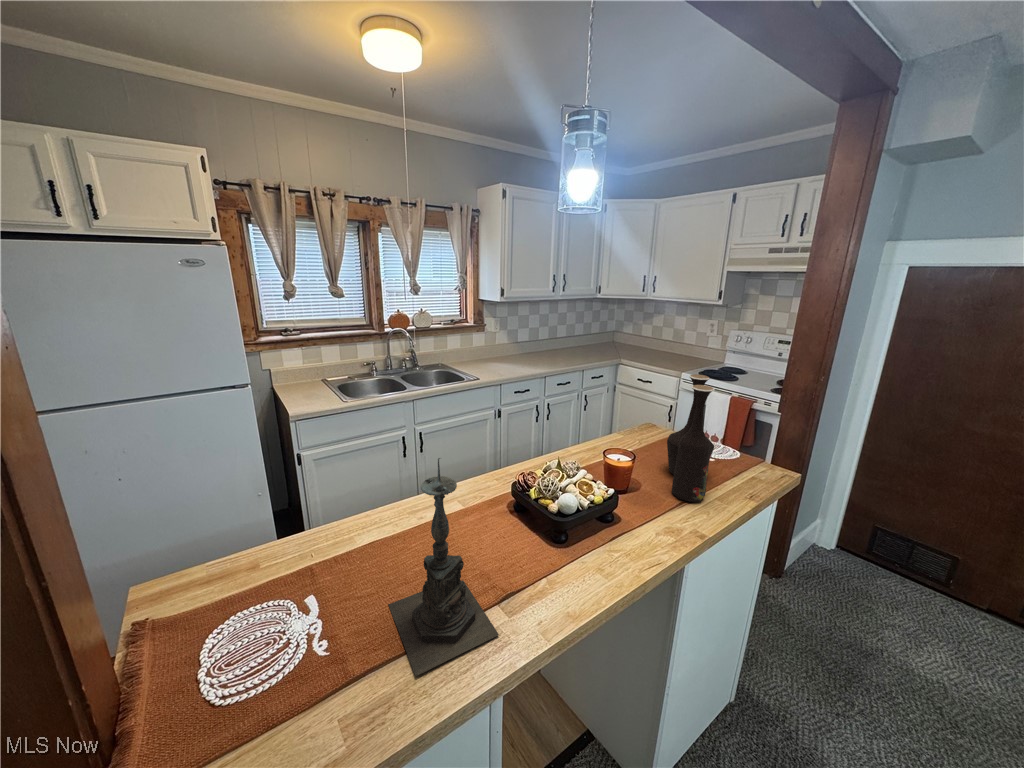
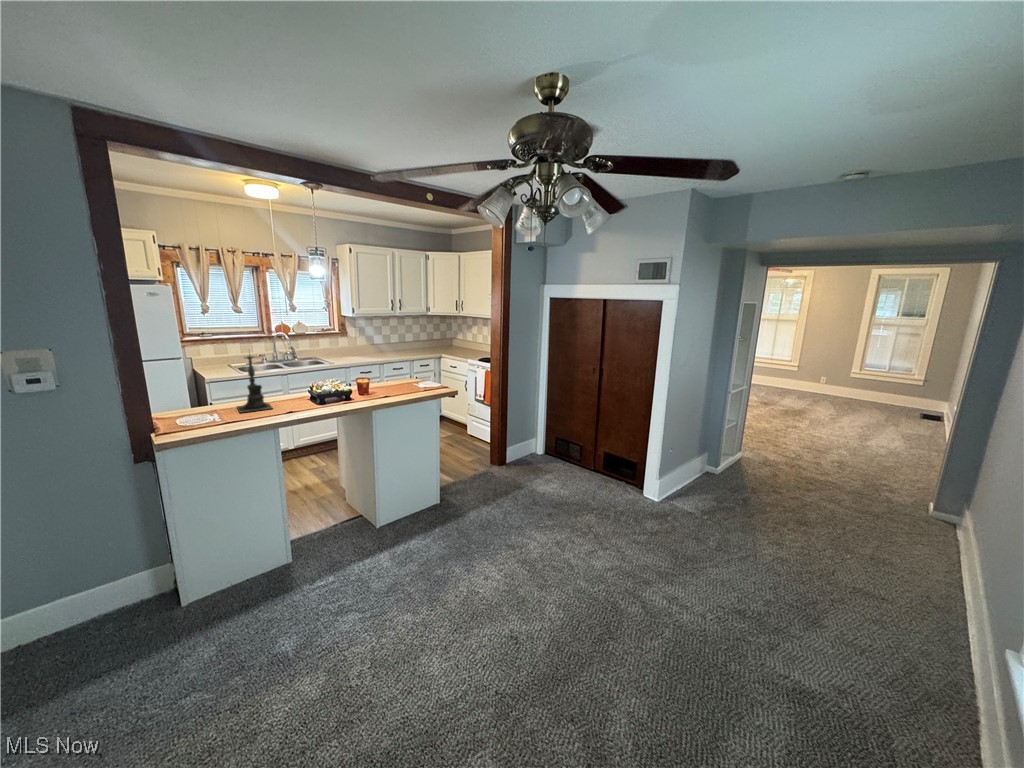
vase: present [667,374,714,502] -> none [382,338,408,389]

